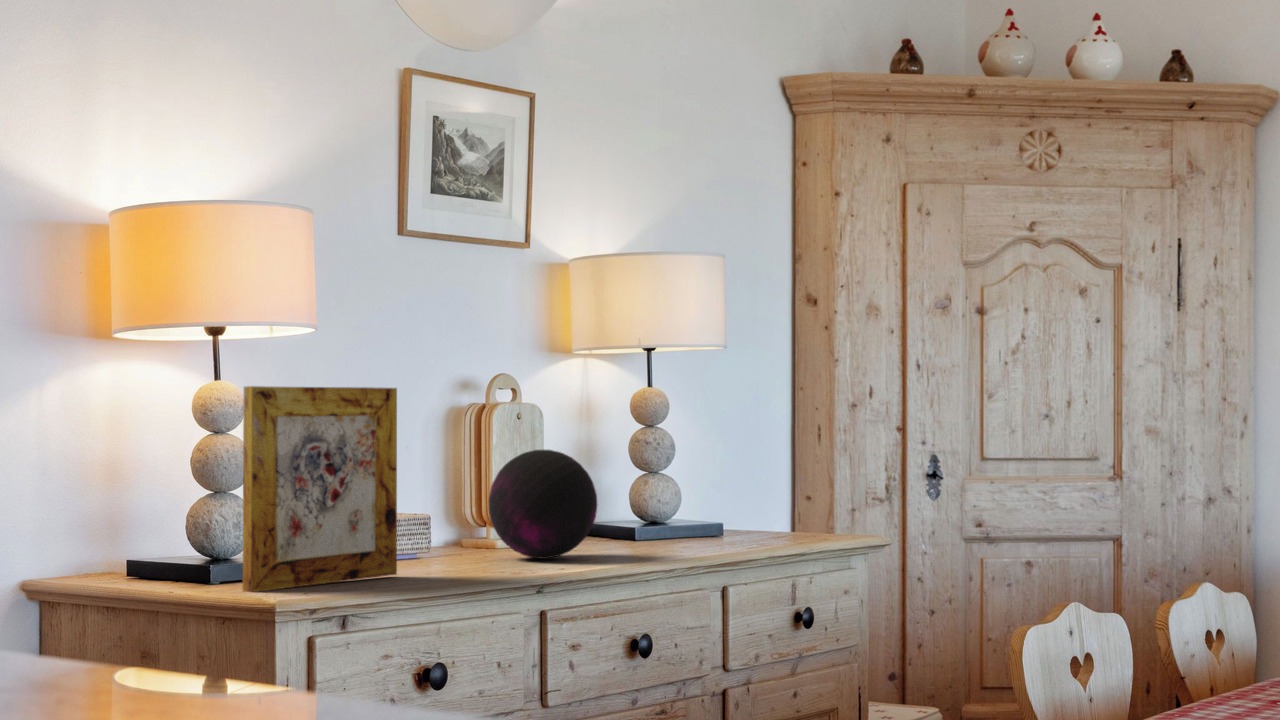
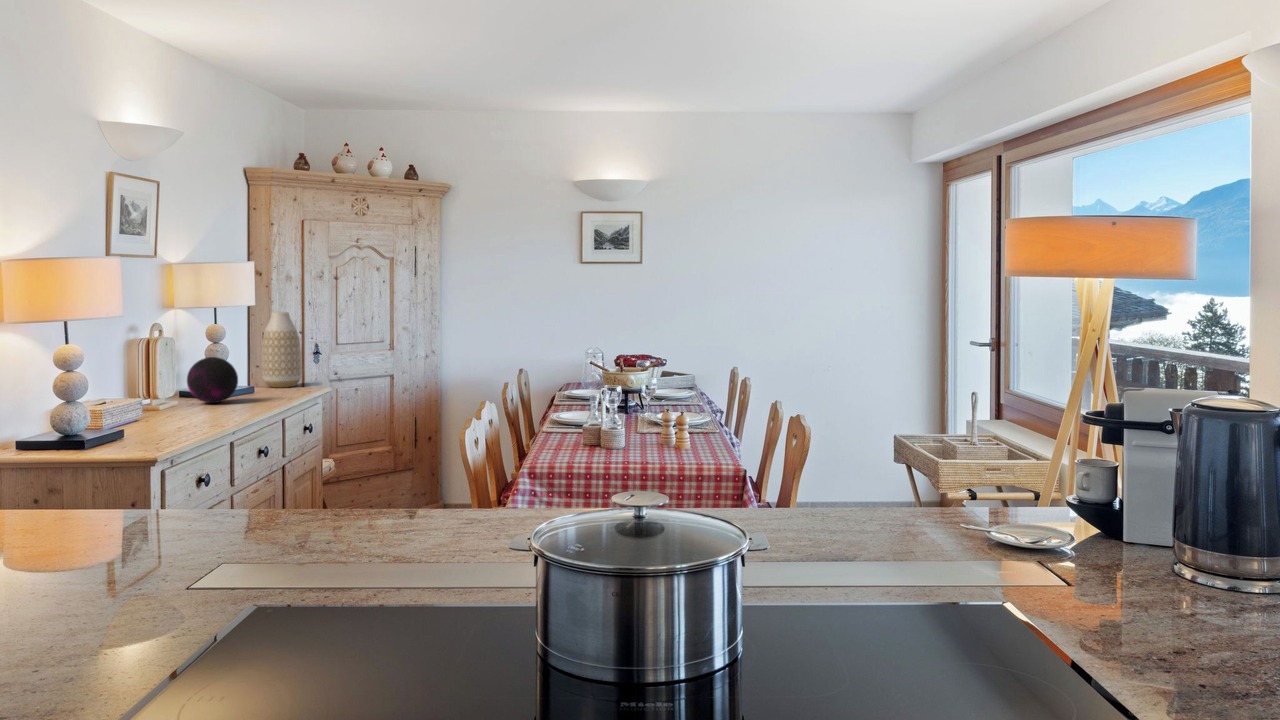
vase: none [738,365,823,541] -> present [262,312,302,388]
picture frame: present [243,386,397,592] -> none [139,338,184,426]

